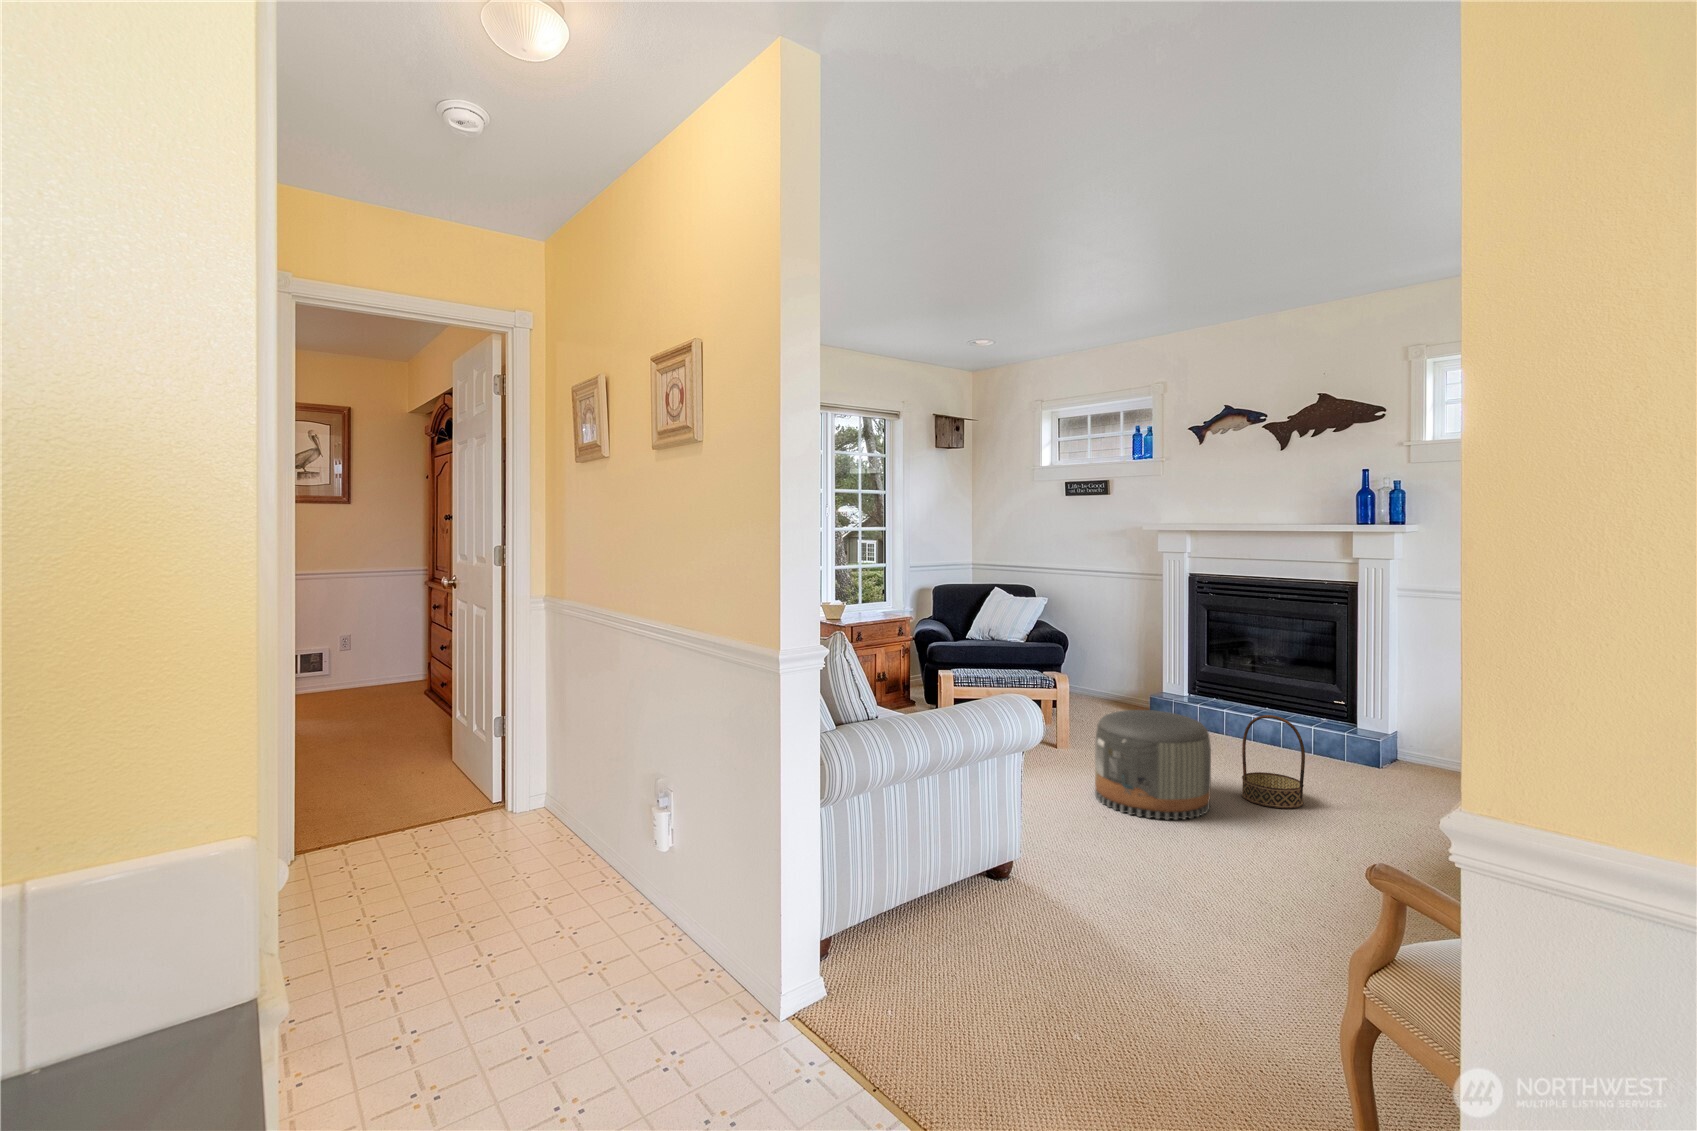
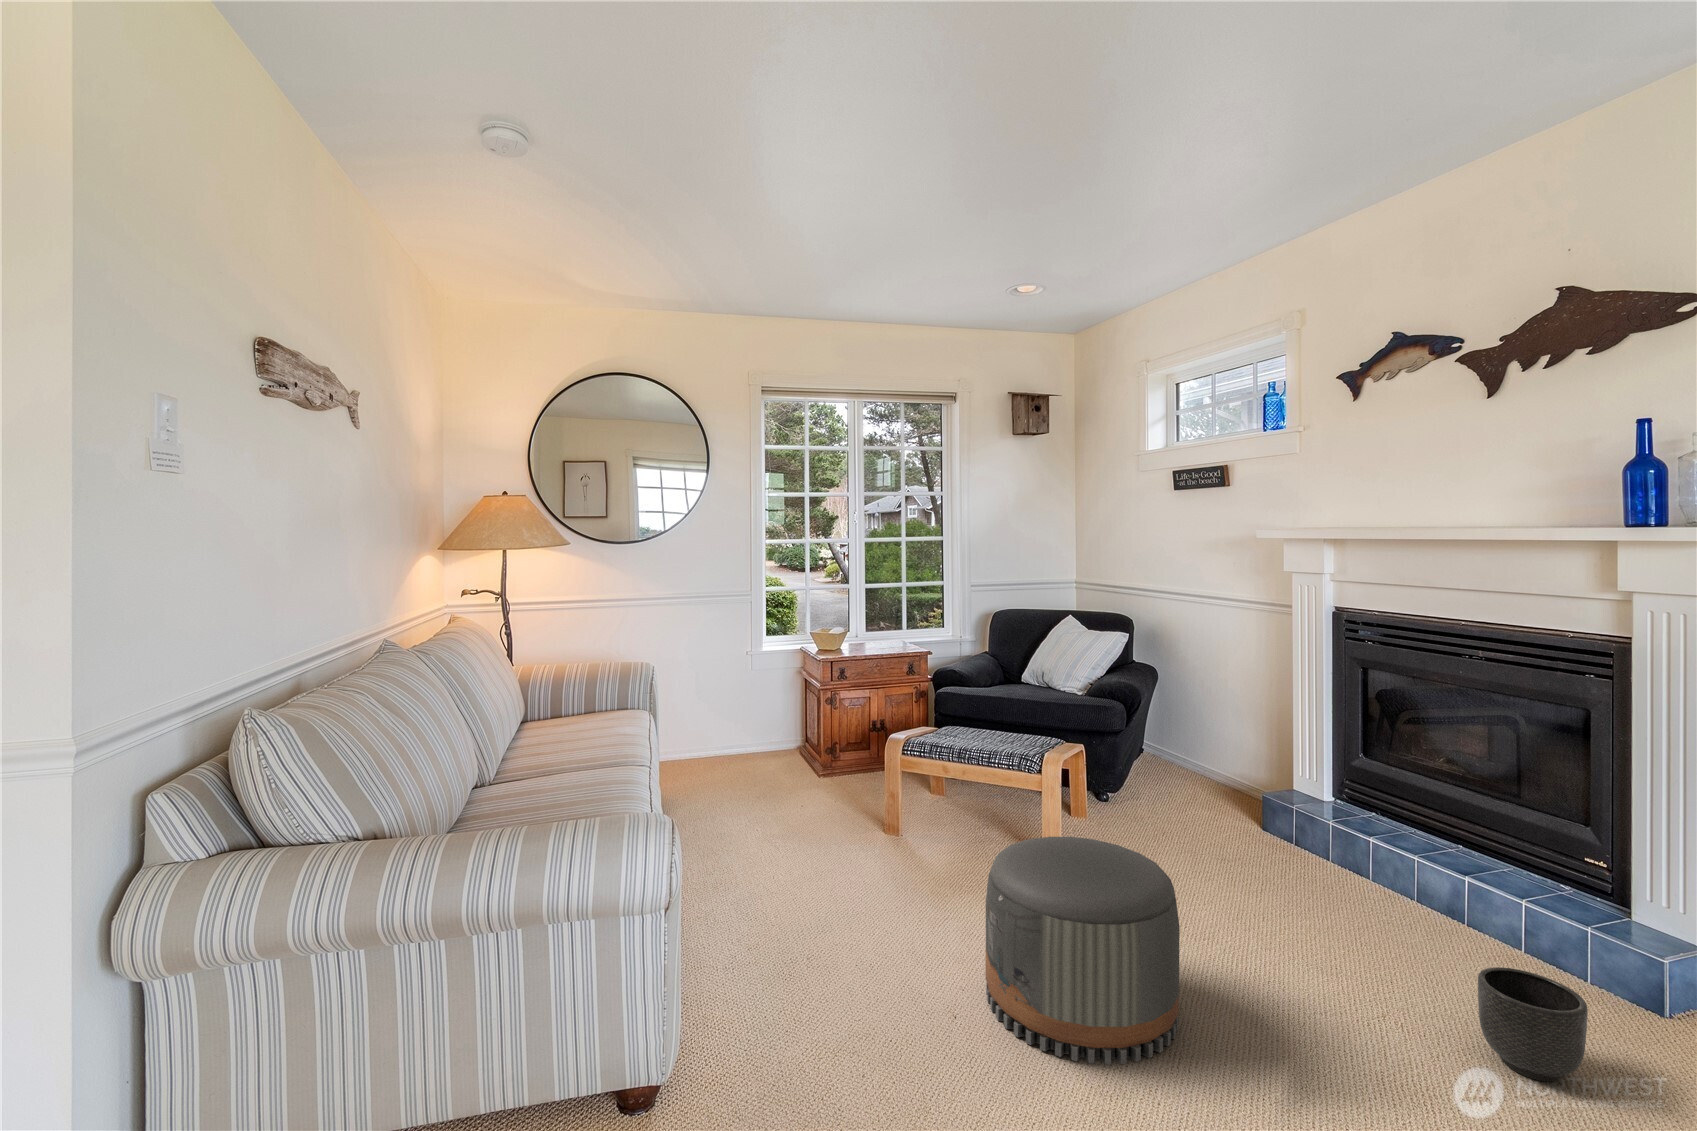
basket: present [1242,715,1305,808] -> none [1266,886,1387,1086]
planter: none [1327,748,1375,795] -> present [1478,967,1588,1082]

